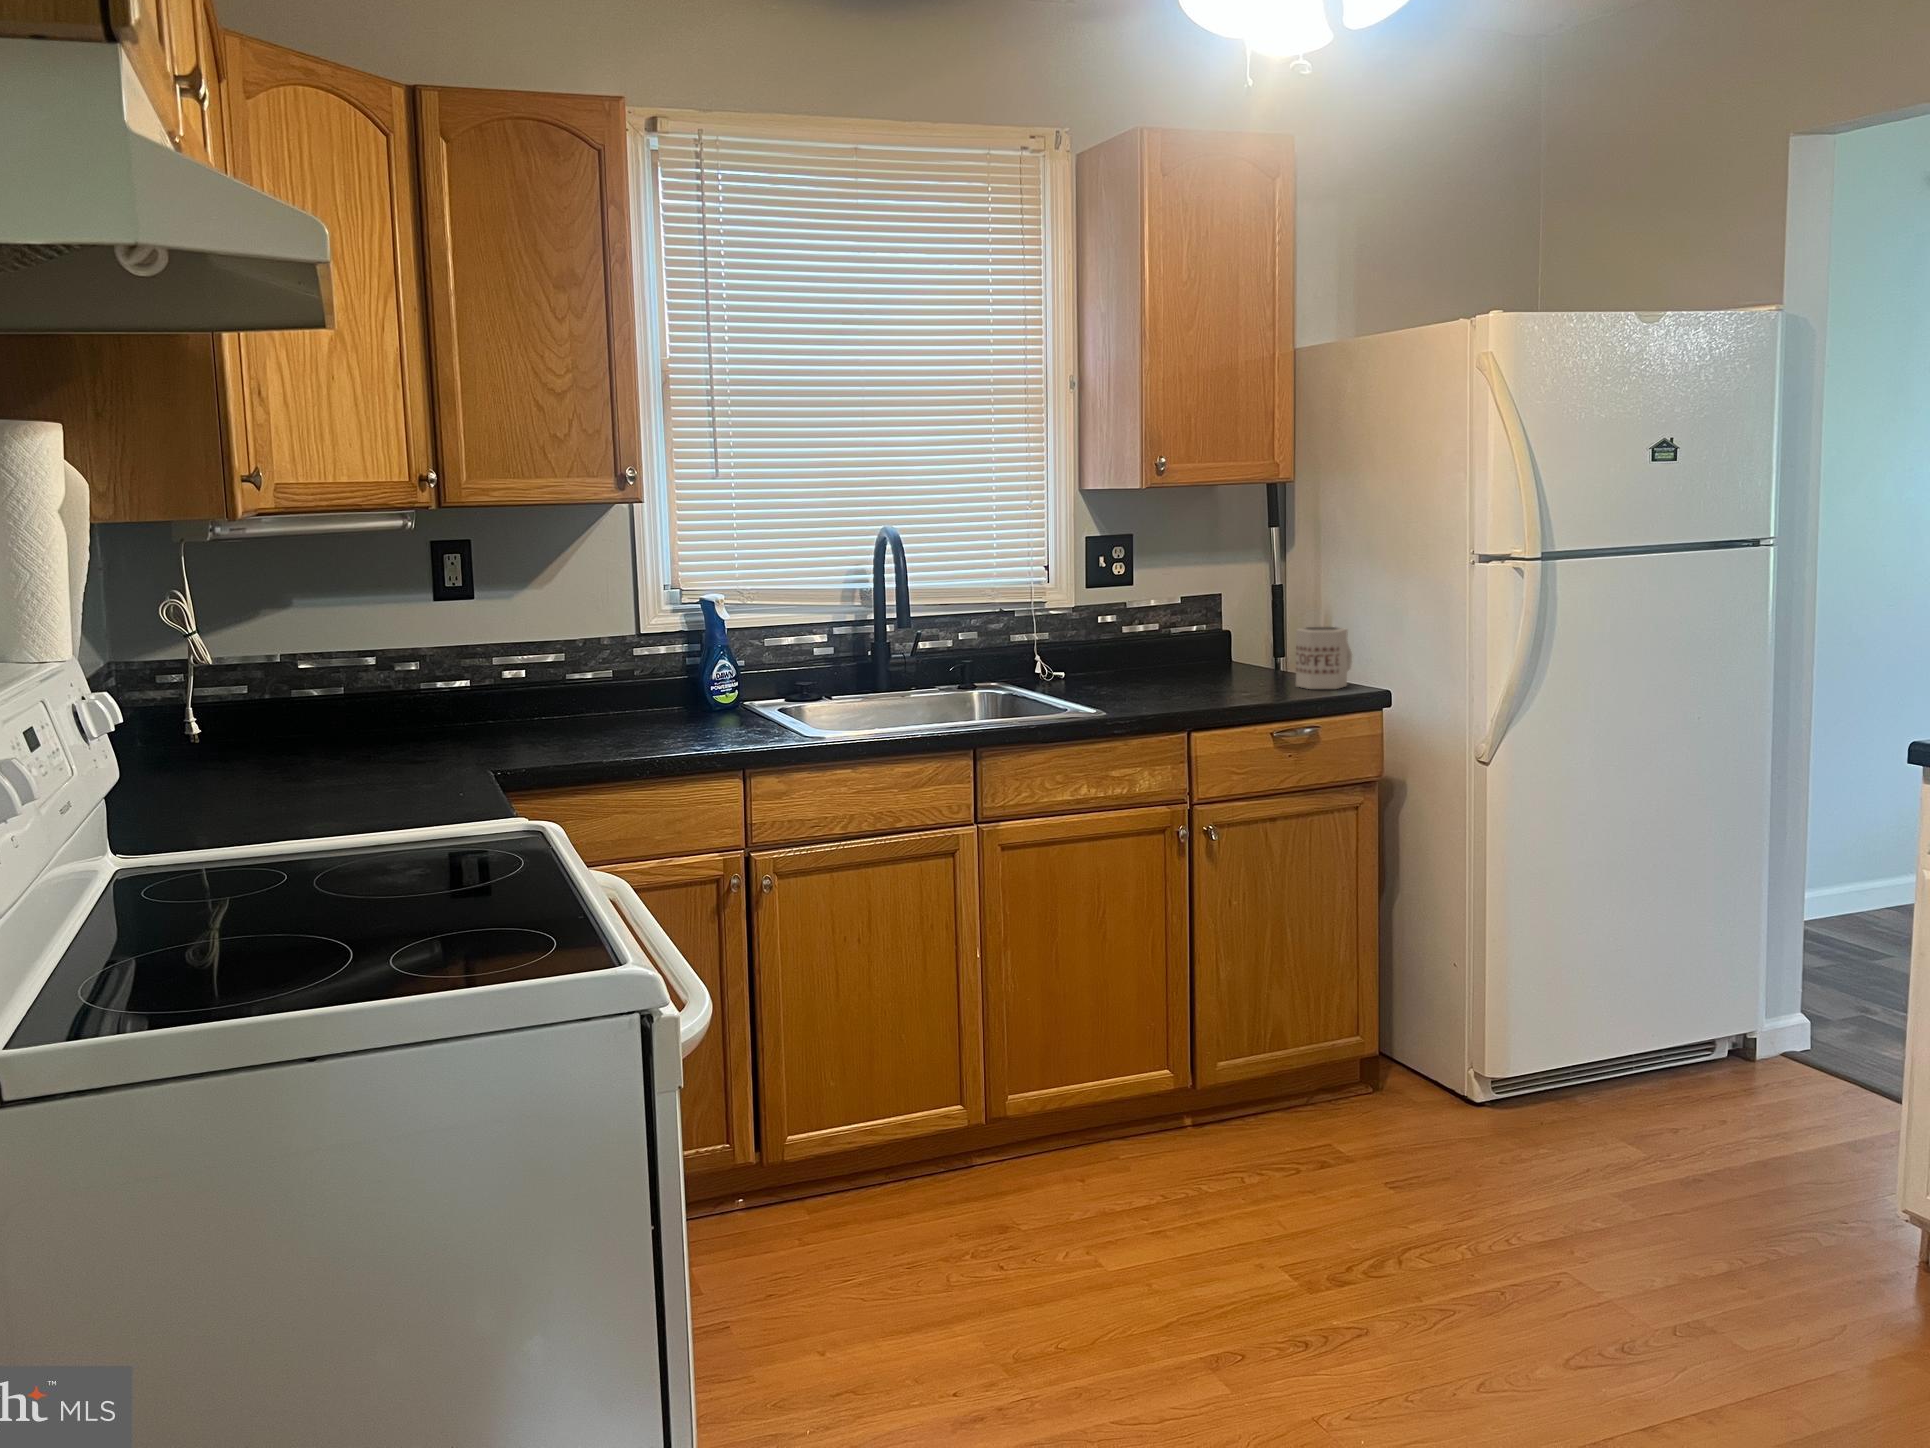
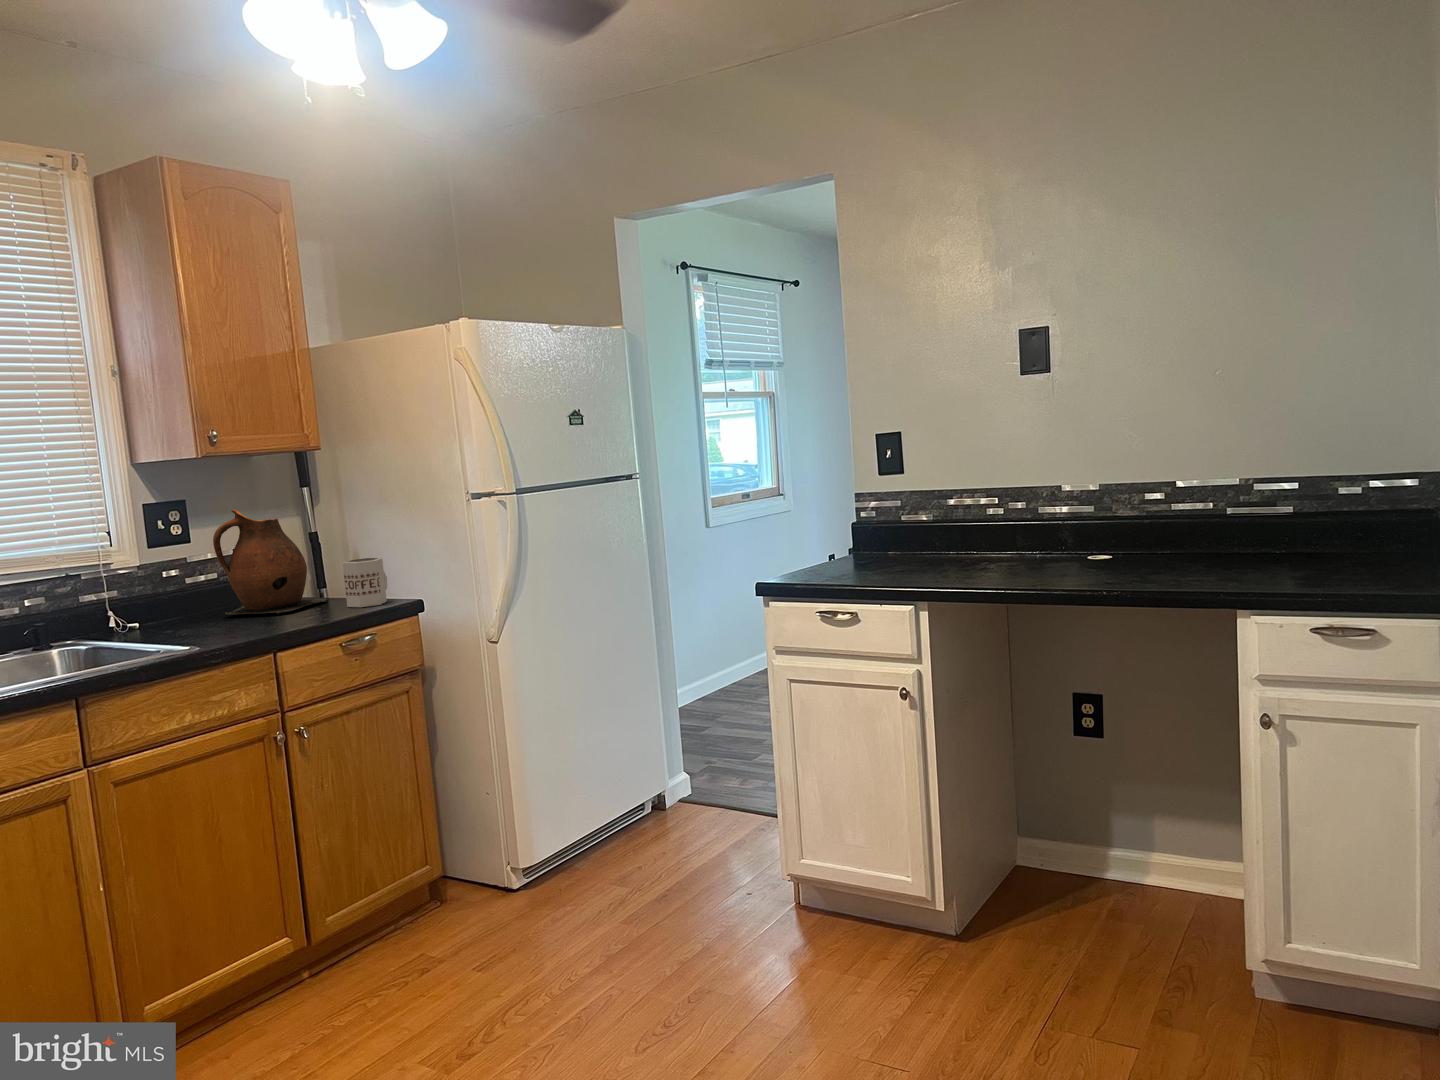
ceramic pitcher: none [1154,551,1279,685] -> present [213,510,328,615]

